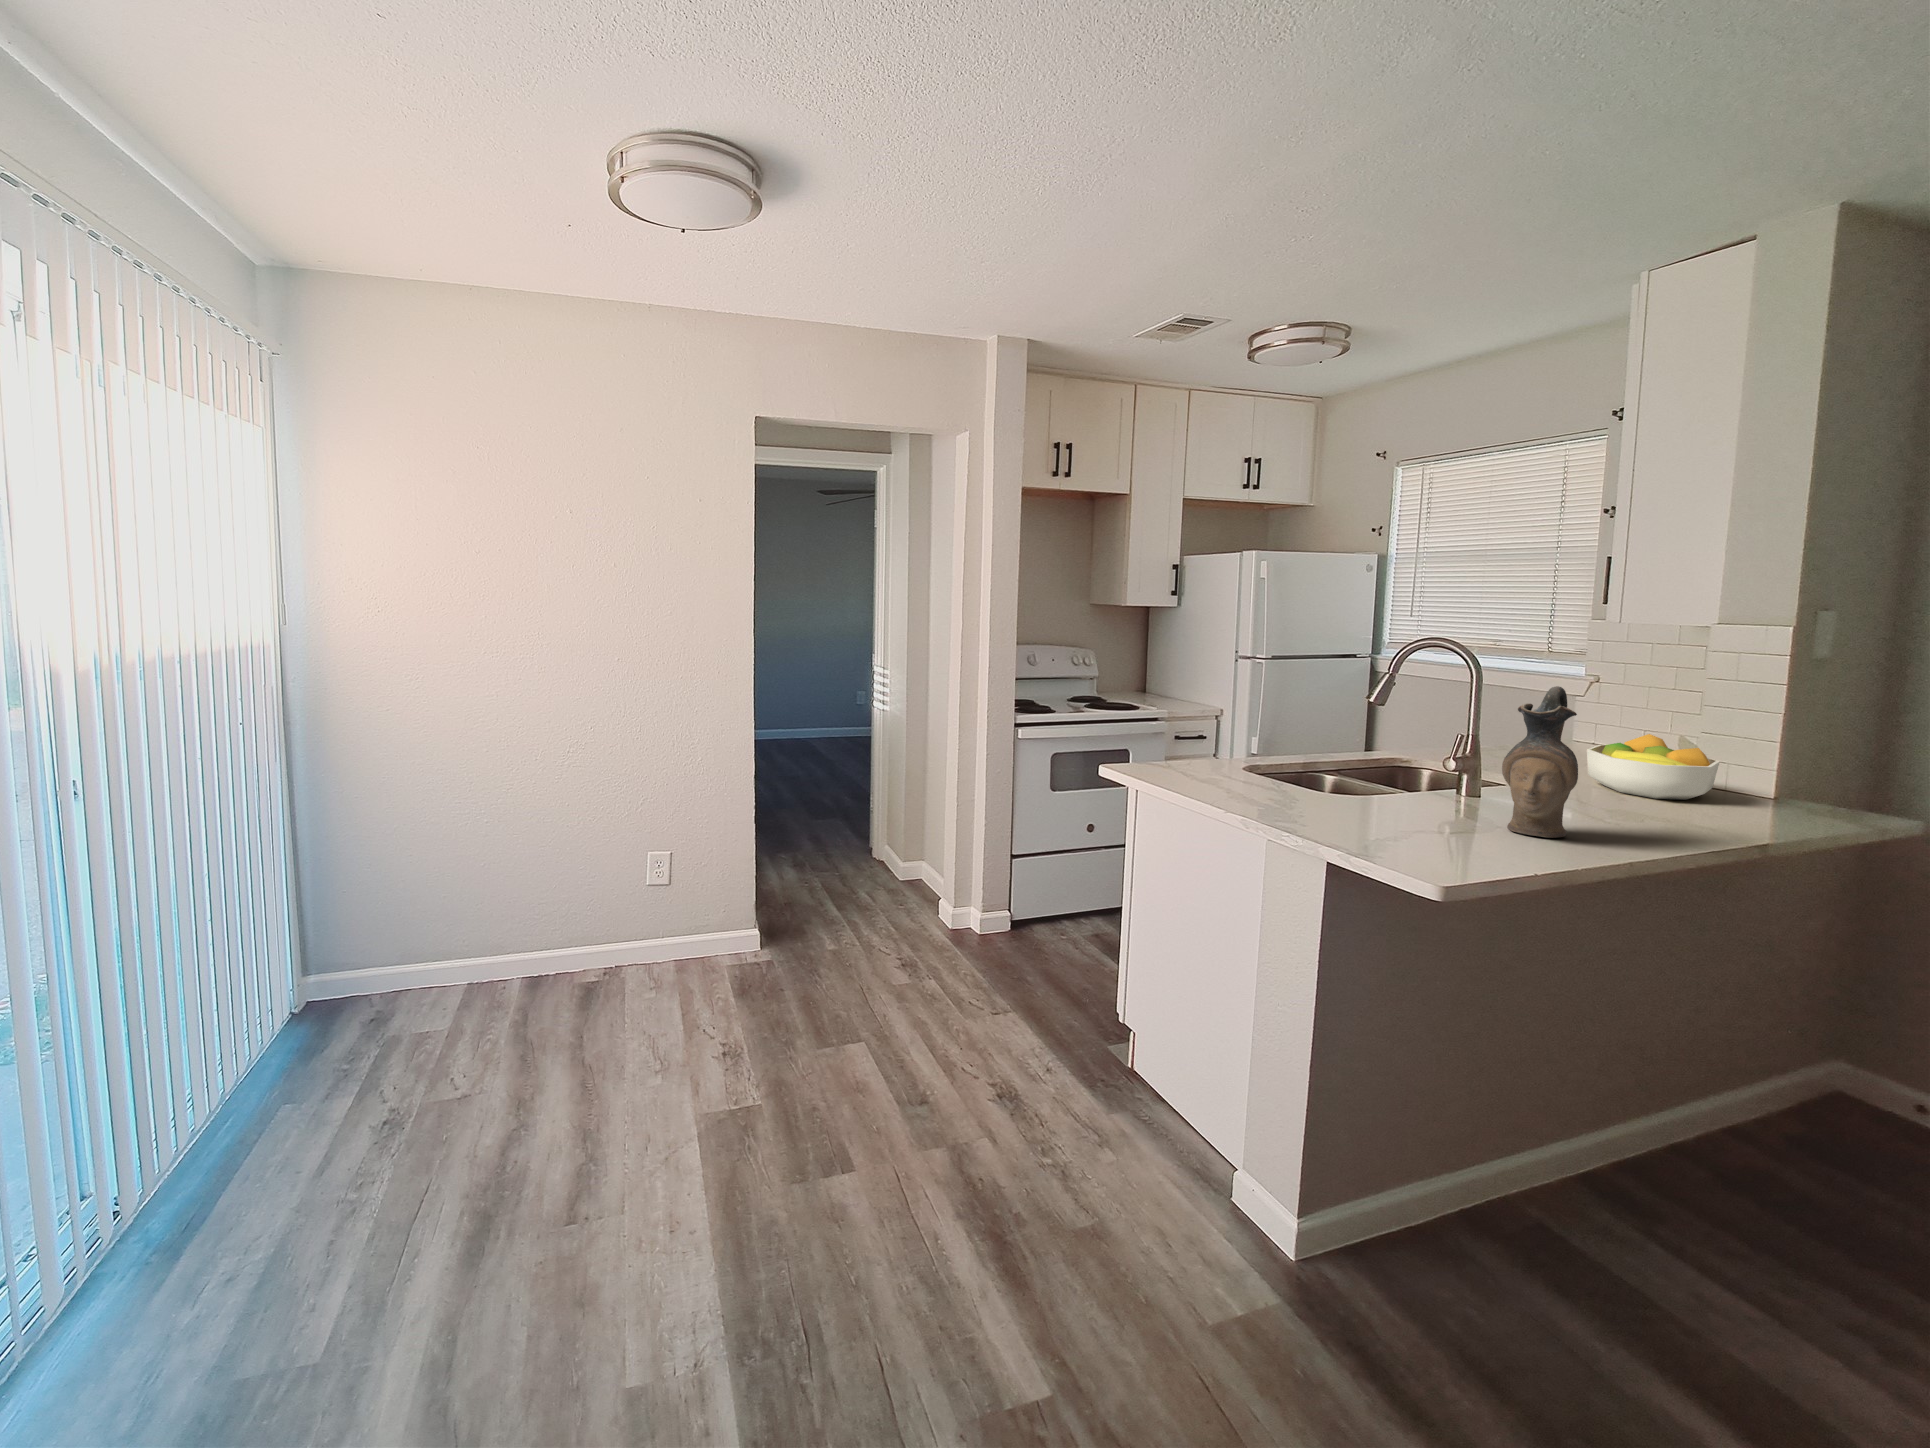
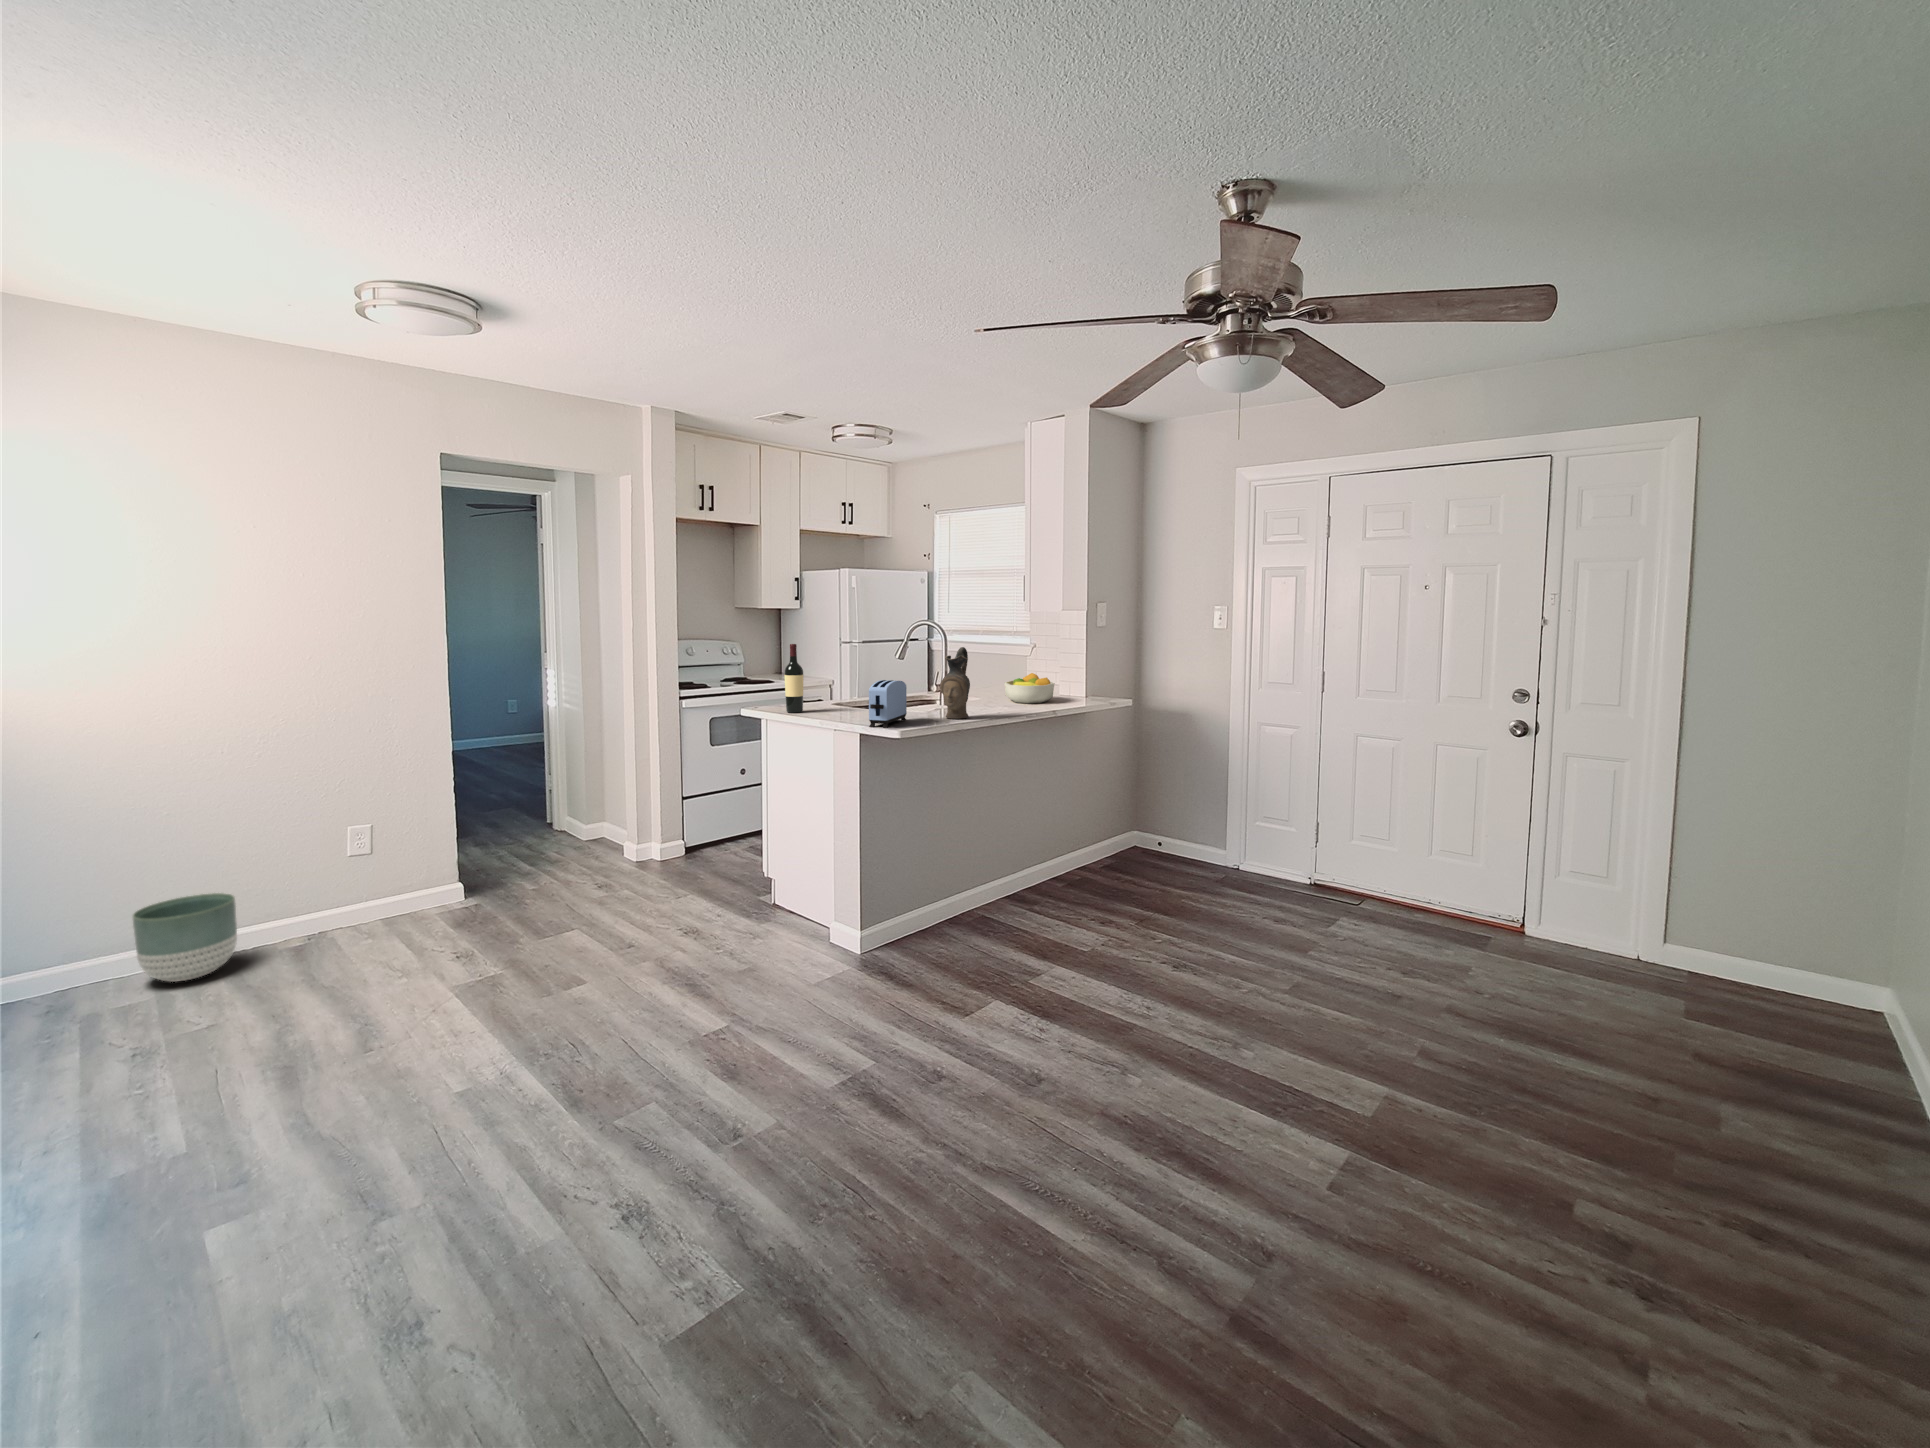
wine bottle: none [1172,664,1204,779] -> present [784,644,803,713]
toaster: none [1352,747,1428,851] -> present [869,680,907,728]
planter: none [448,911,537,1009] -> present [133,893,237,982]

